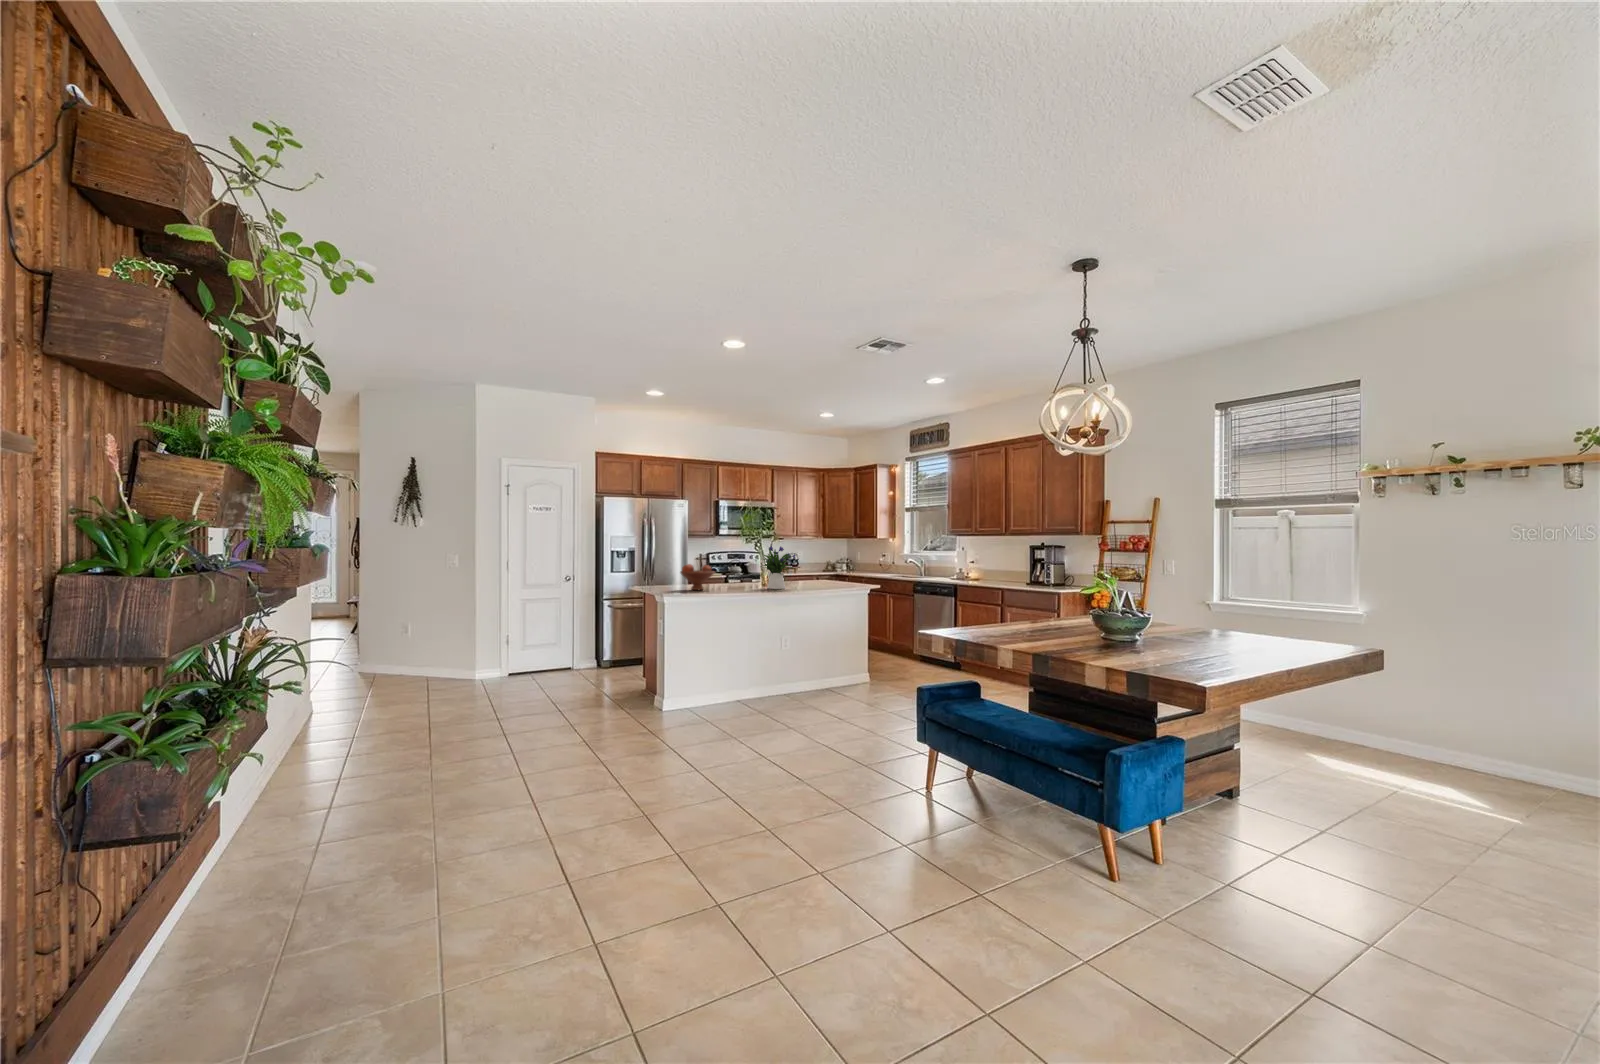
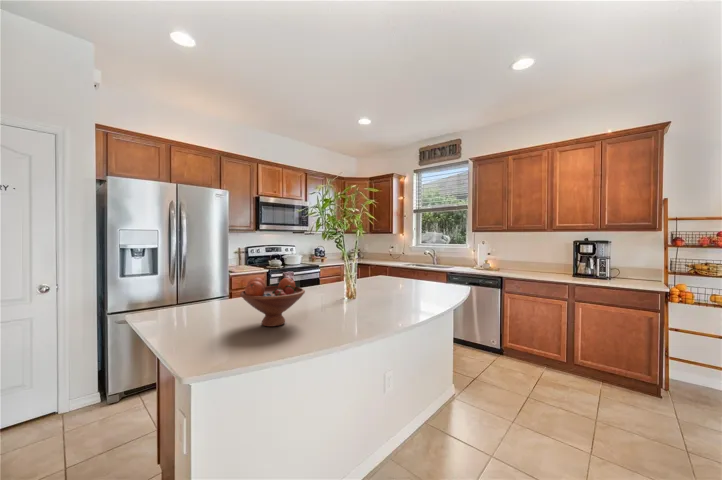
flower arrangement: present [760,546,796,589] -> none [350,241,413,307]

